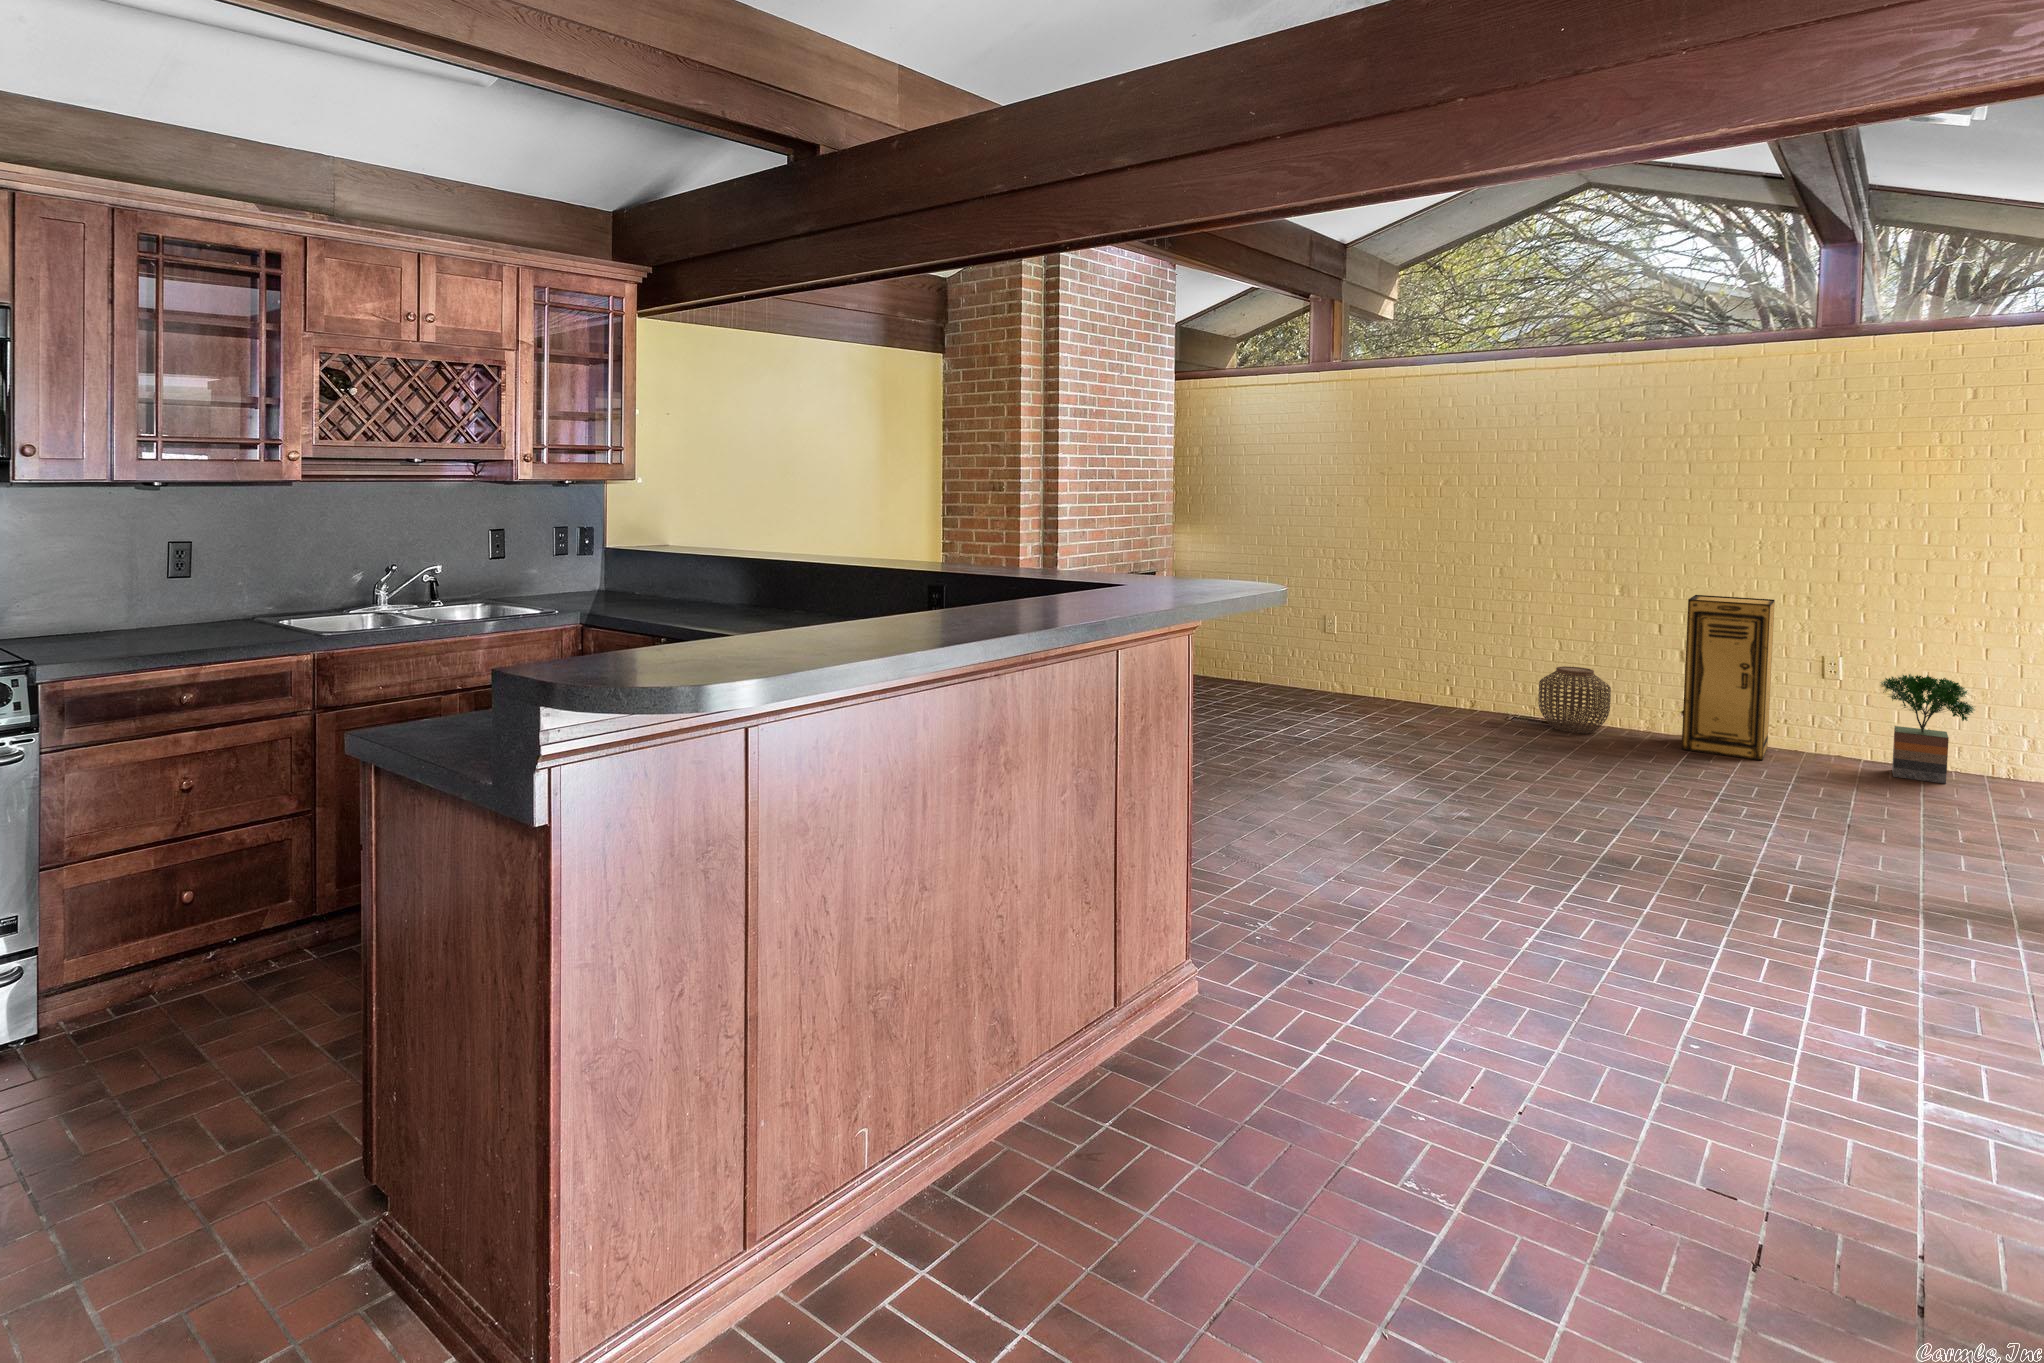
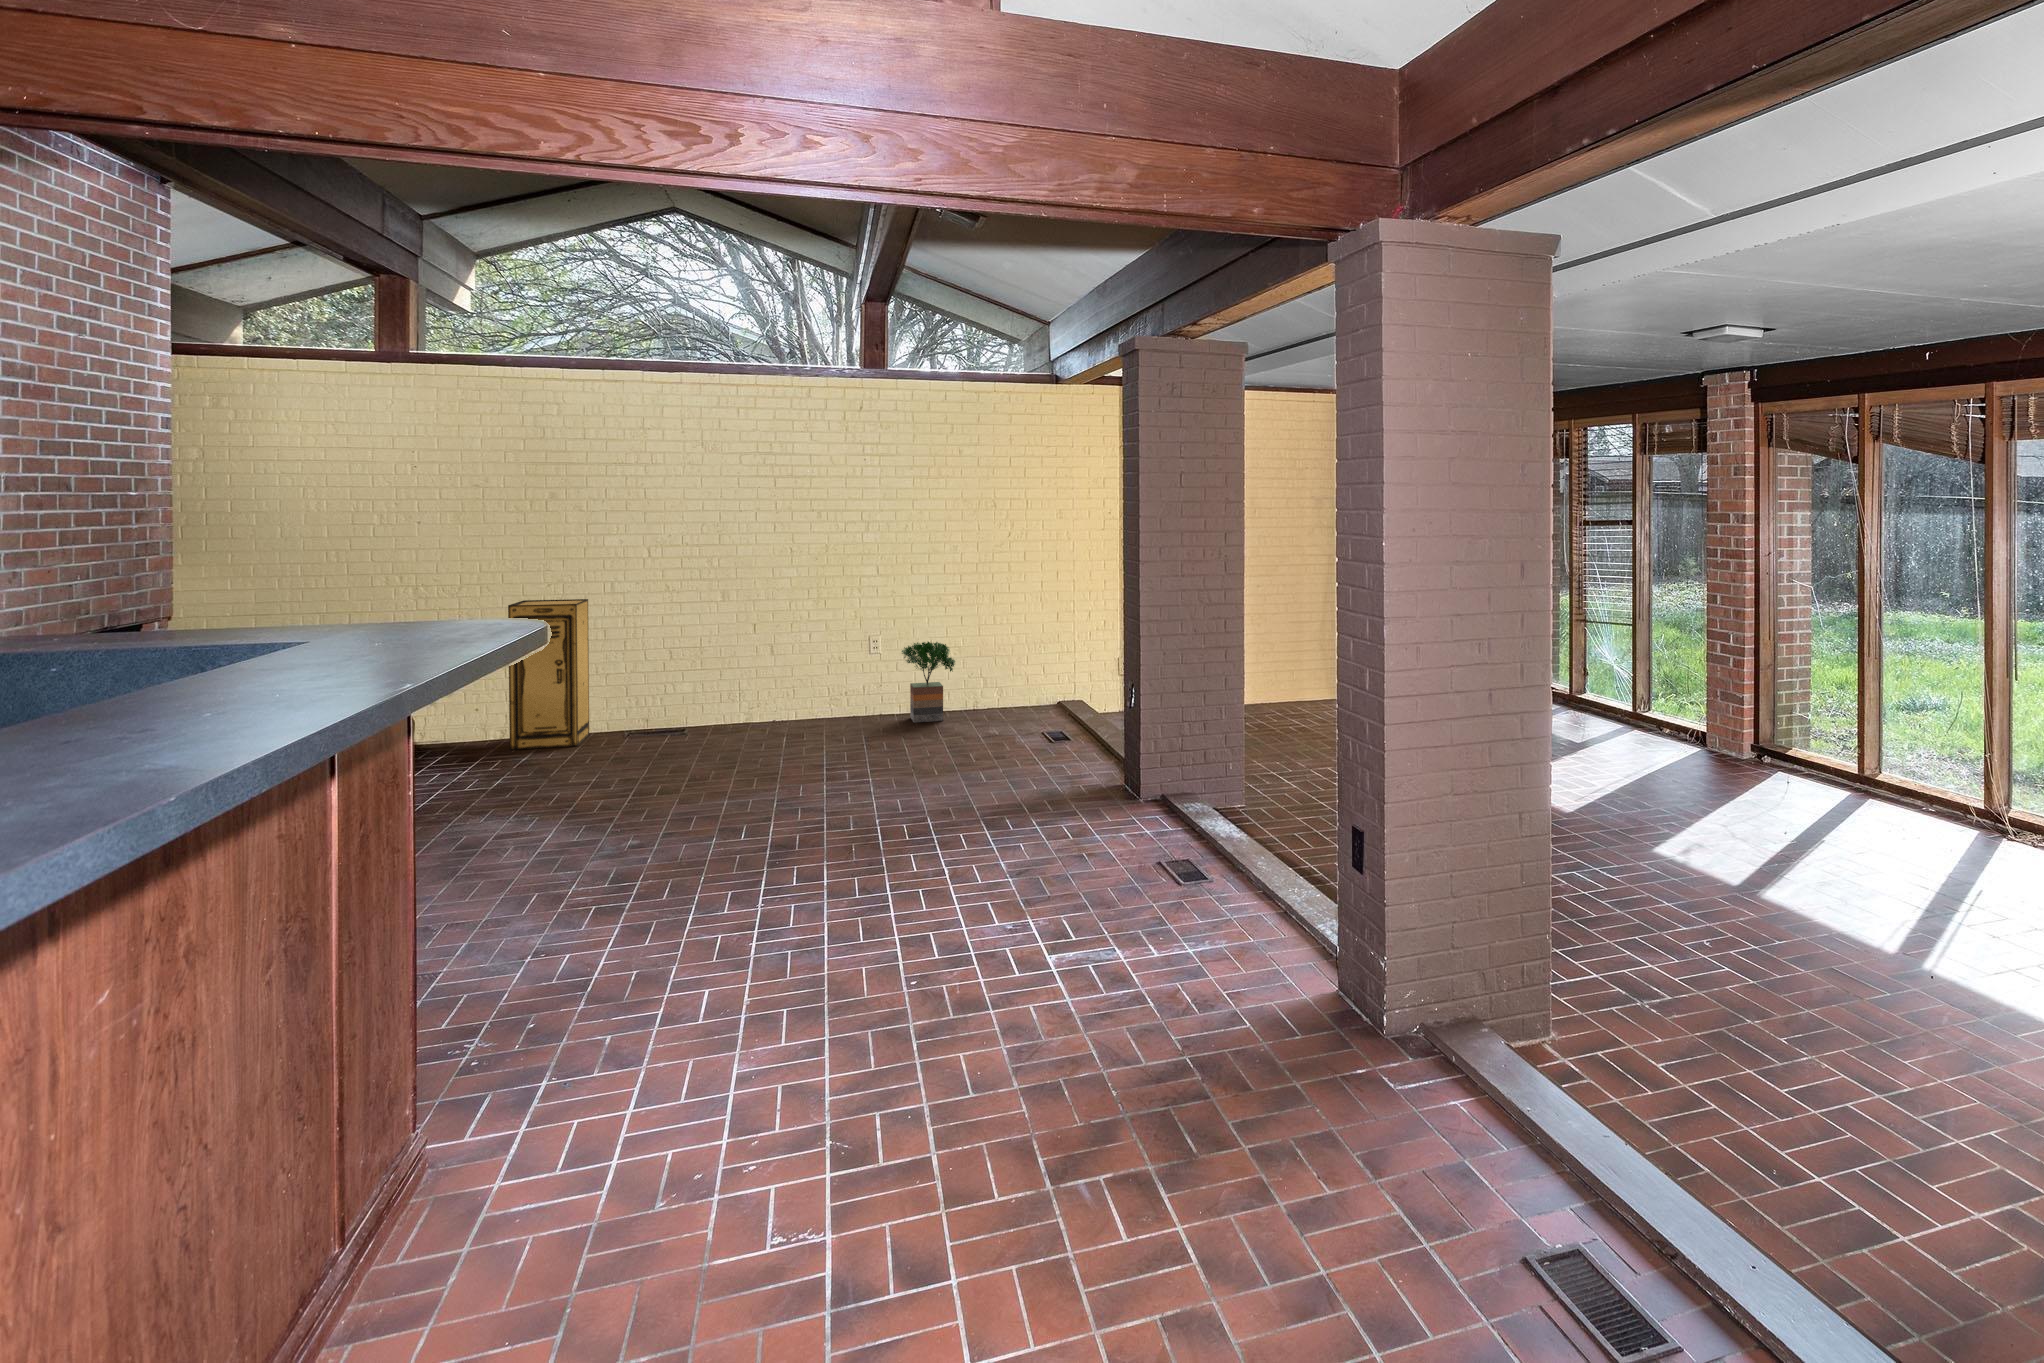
storage cabinet: present [1682,595,1775,760] -> present [508,599,589,750]
woven basket: present [1538,666,1611,734] -> none [649,673,712,737]

